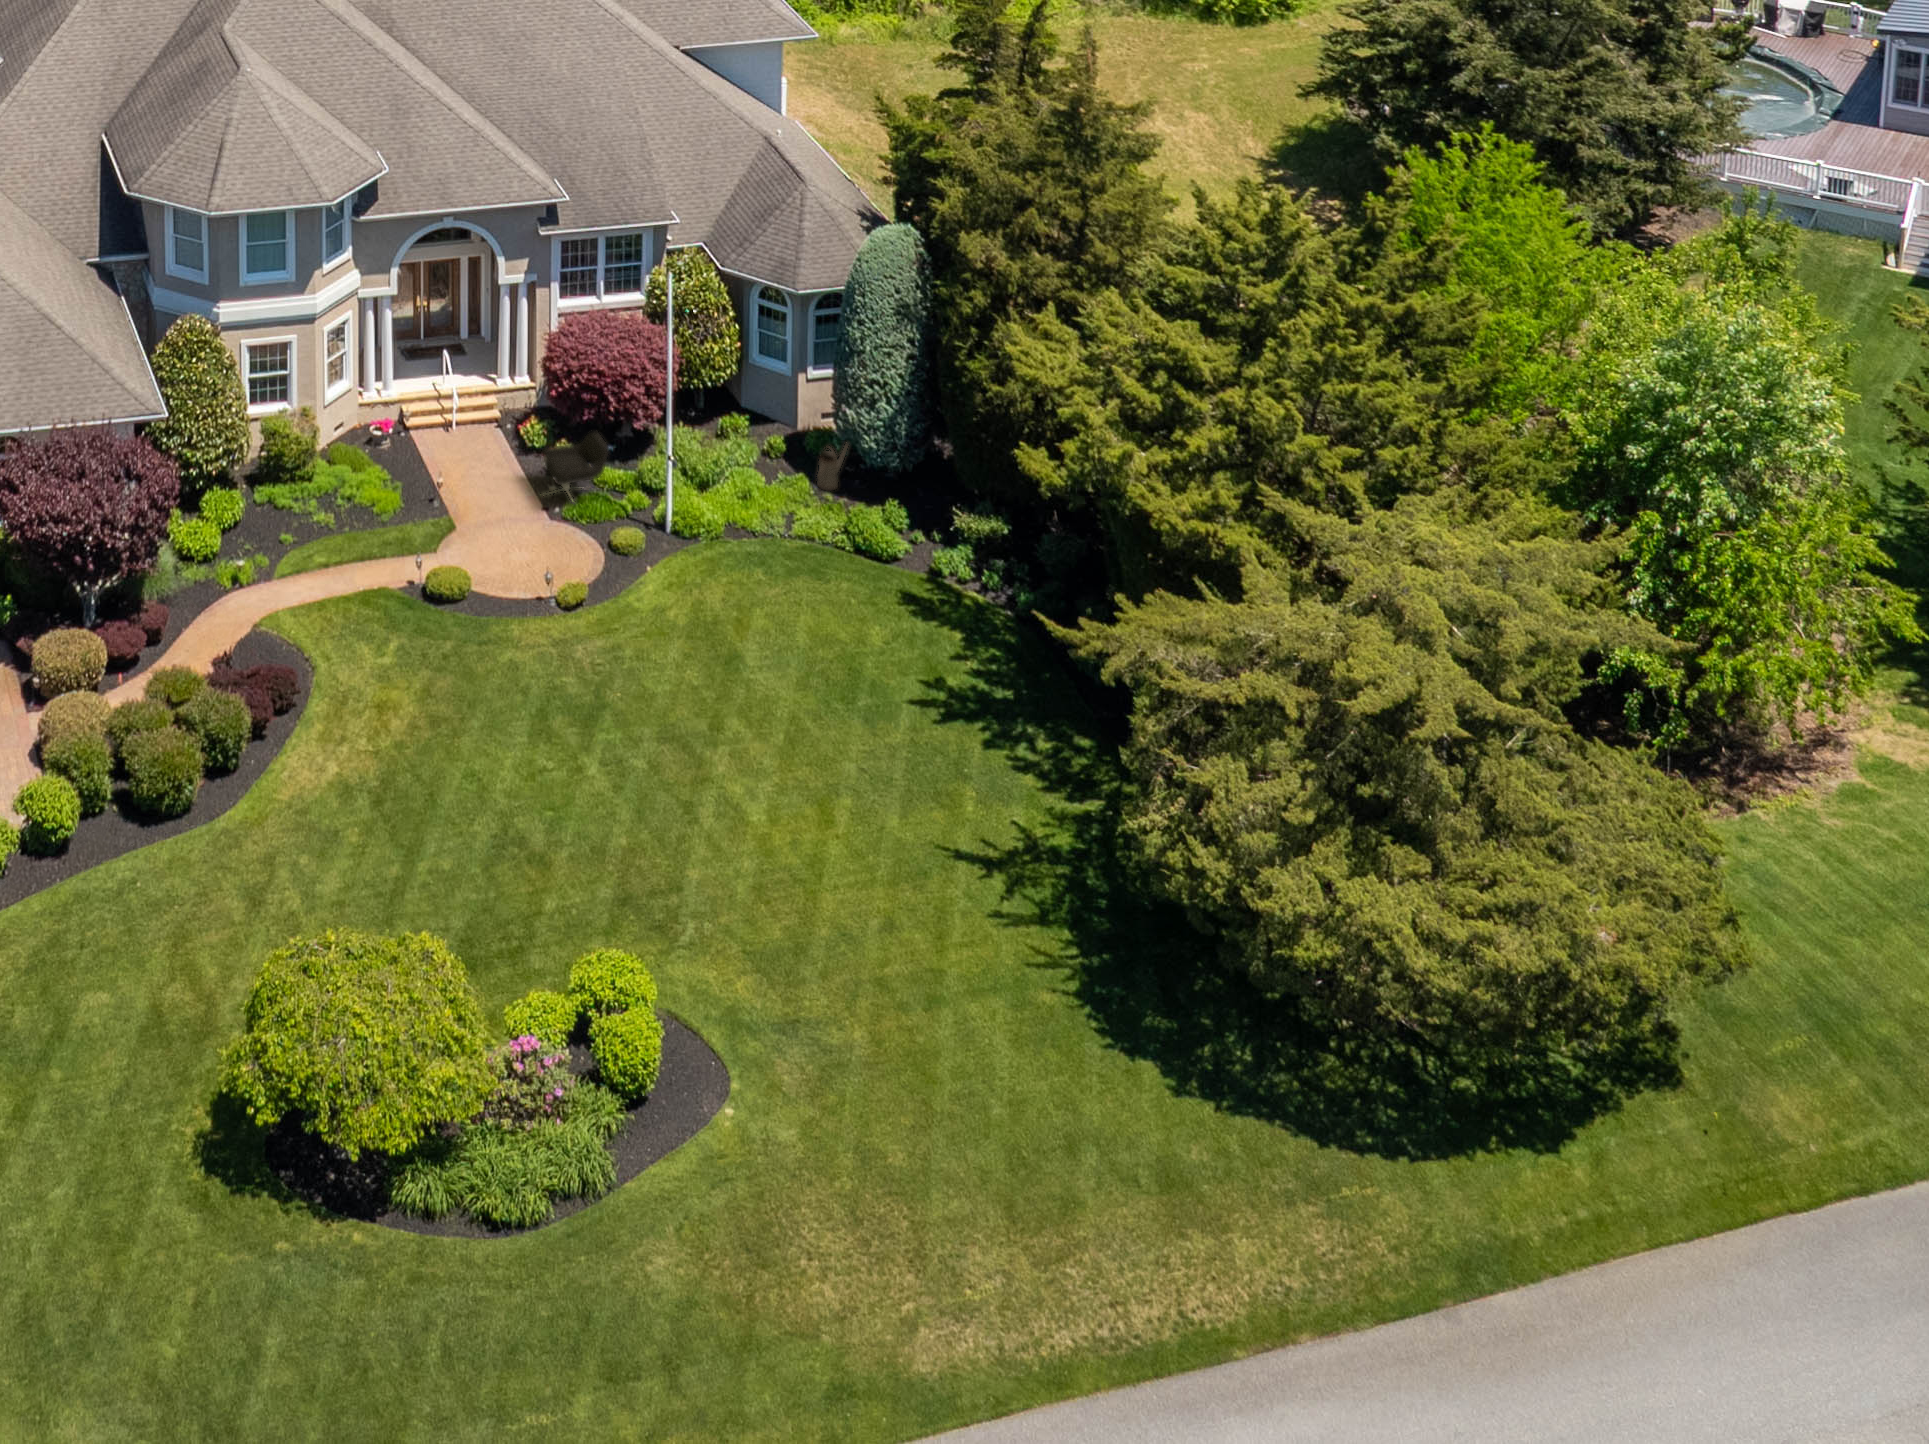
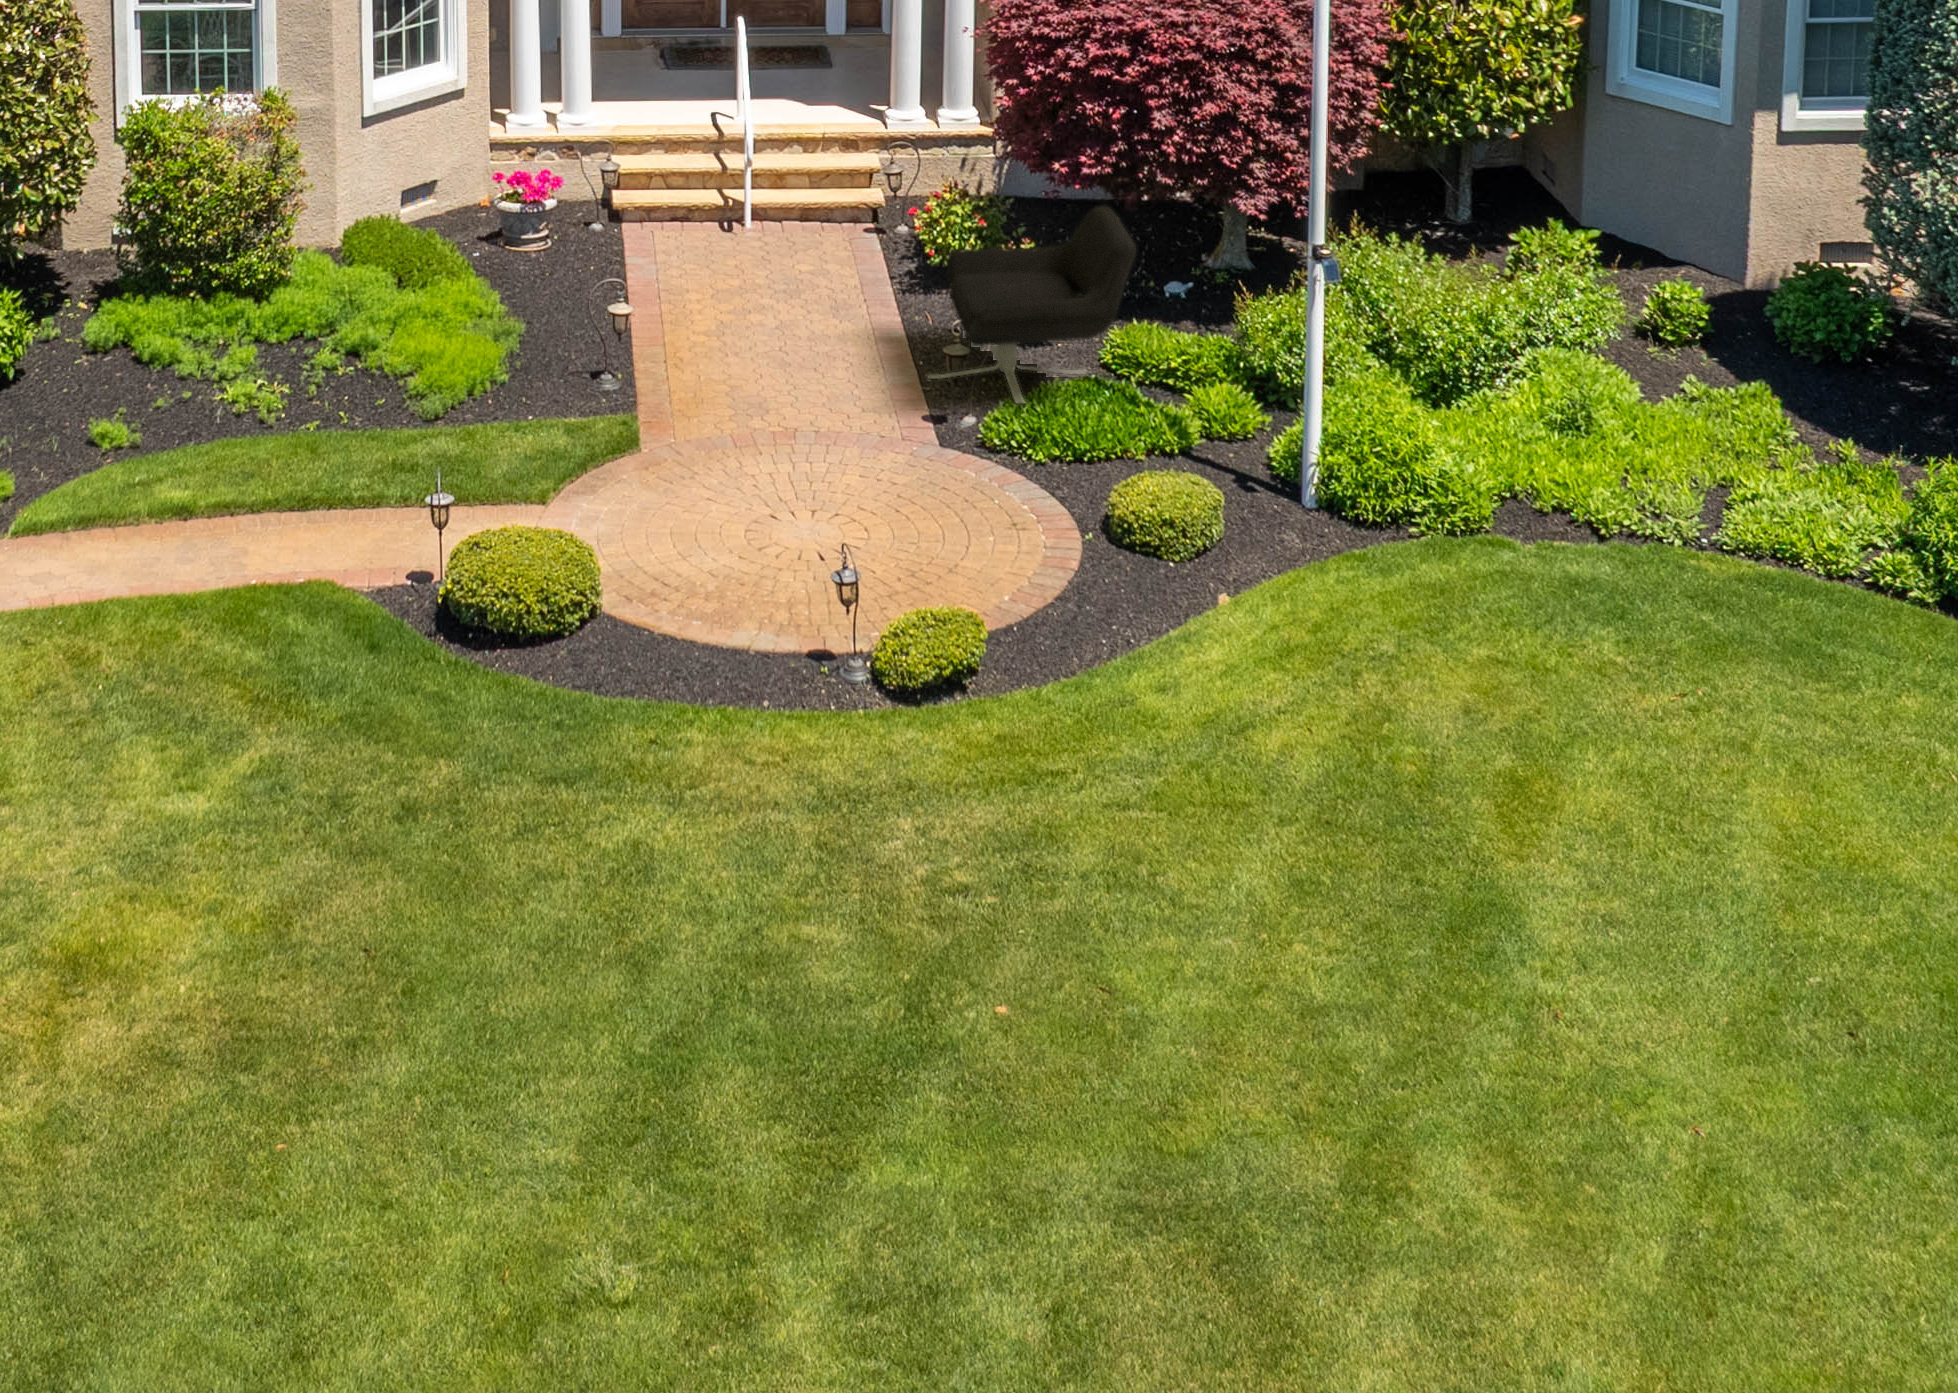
watering can: present [818,445,849,490] -> none [1810,295,1924,434]

